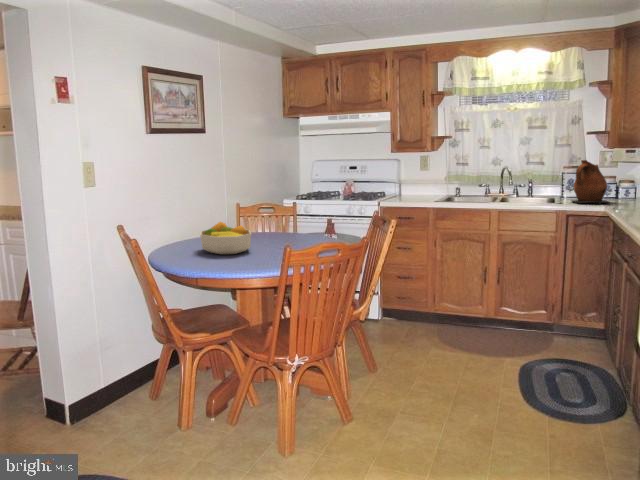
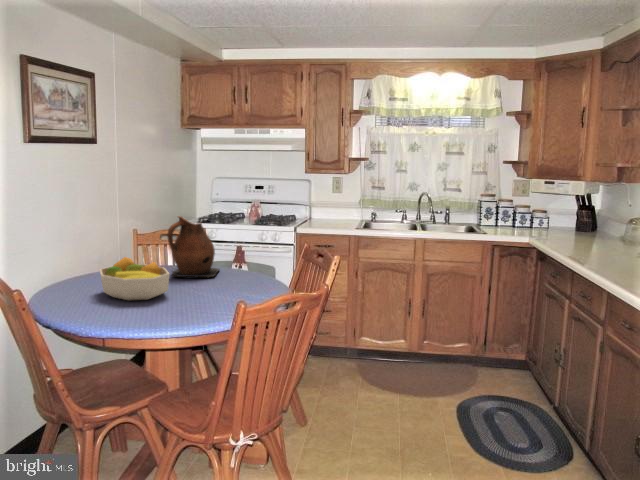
ceramic pitcher: present [571,160,610,203] -> present [167,216,219,277]

